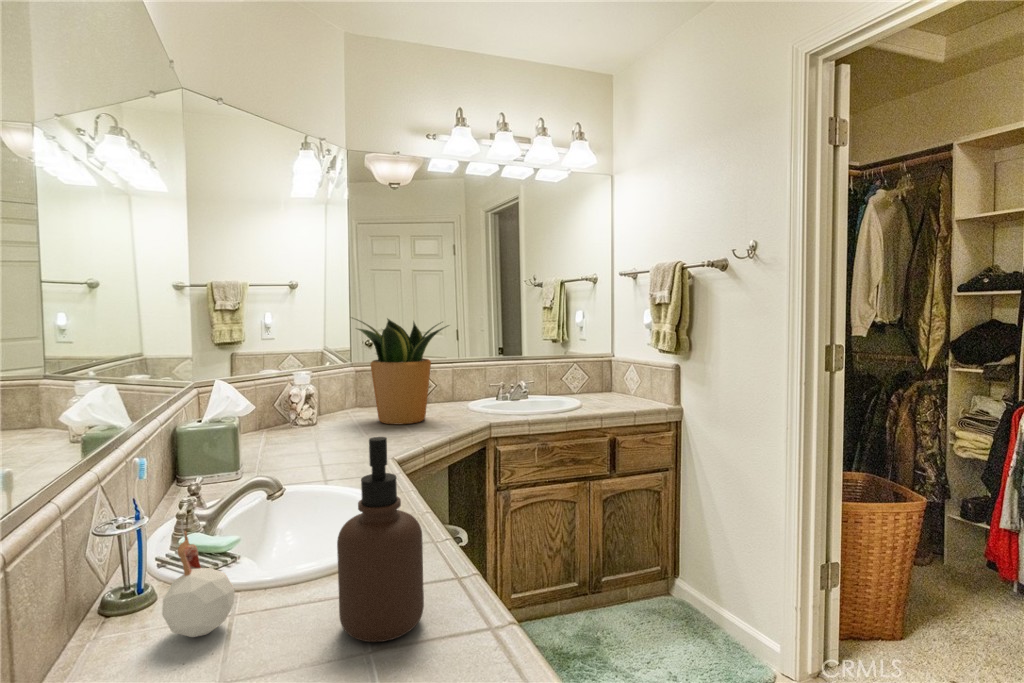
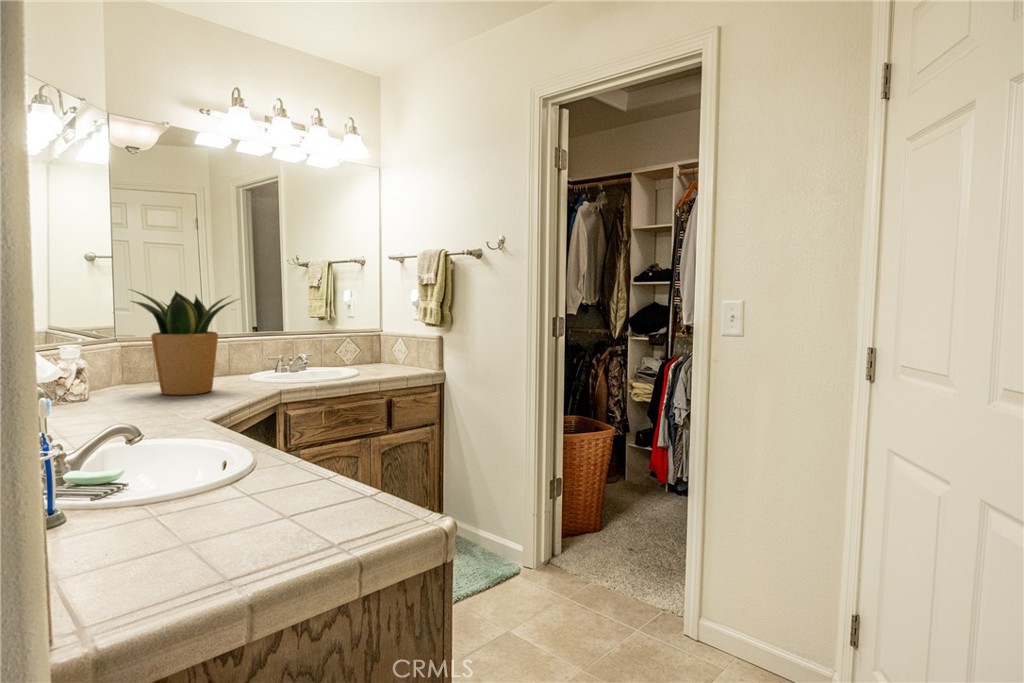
soap dispenser: present [337,437,424,642] -> none [260,365,322,503]
candle: present [162,520,235,637] -> none [119,435,175,519]

